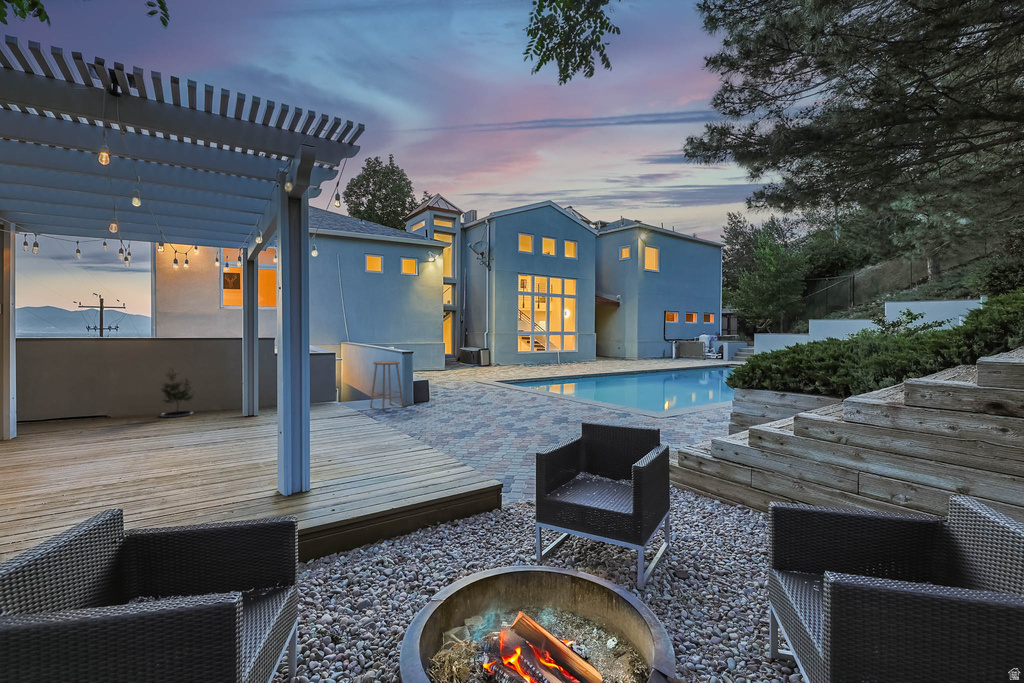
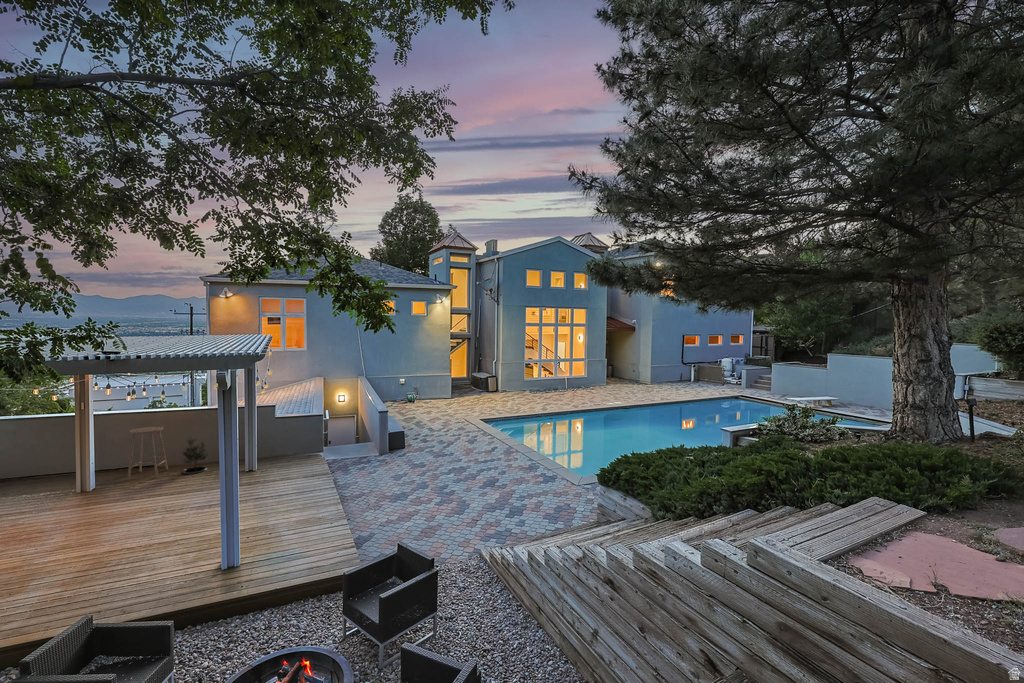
stool: present [370,361,404,410] -> present [127,426,168,480]

